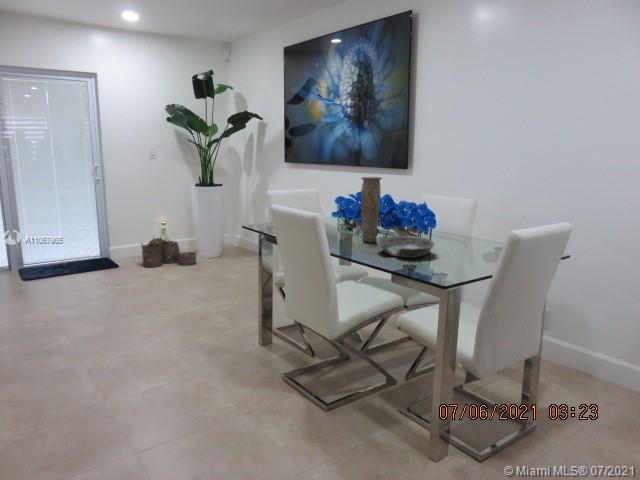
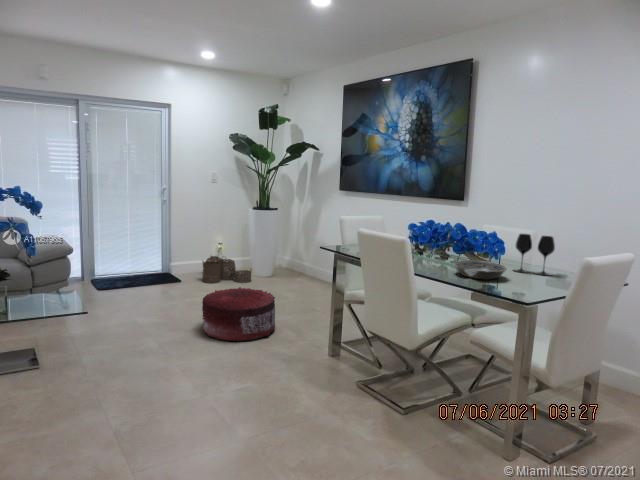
vase: present [361,177,382,243] -> none [435,207,455,265]
wine glass: none [447,204,491,250] -> present [513,234,555,276]
pouf: none [122,272,207,333] -> present [202,287,275,341]

